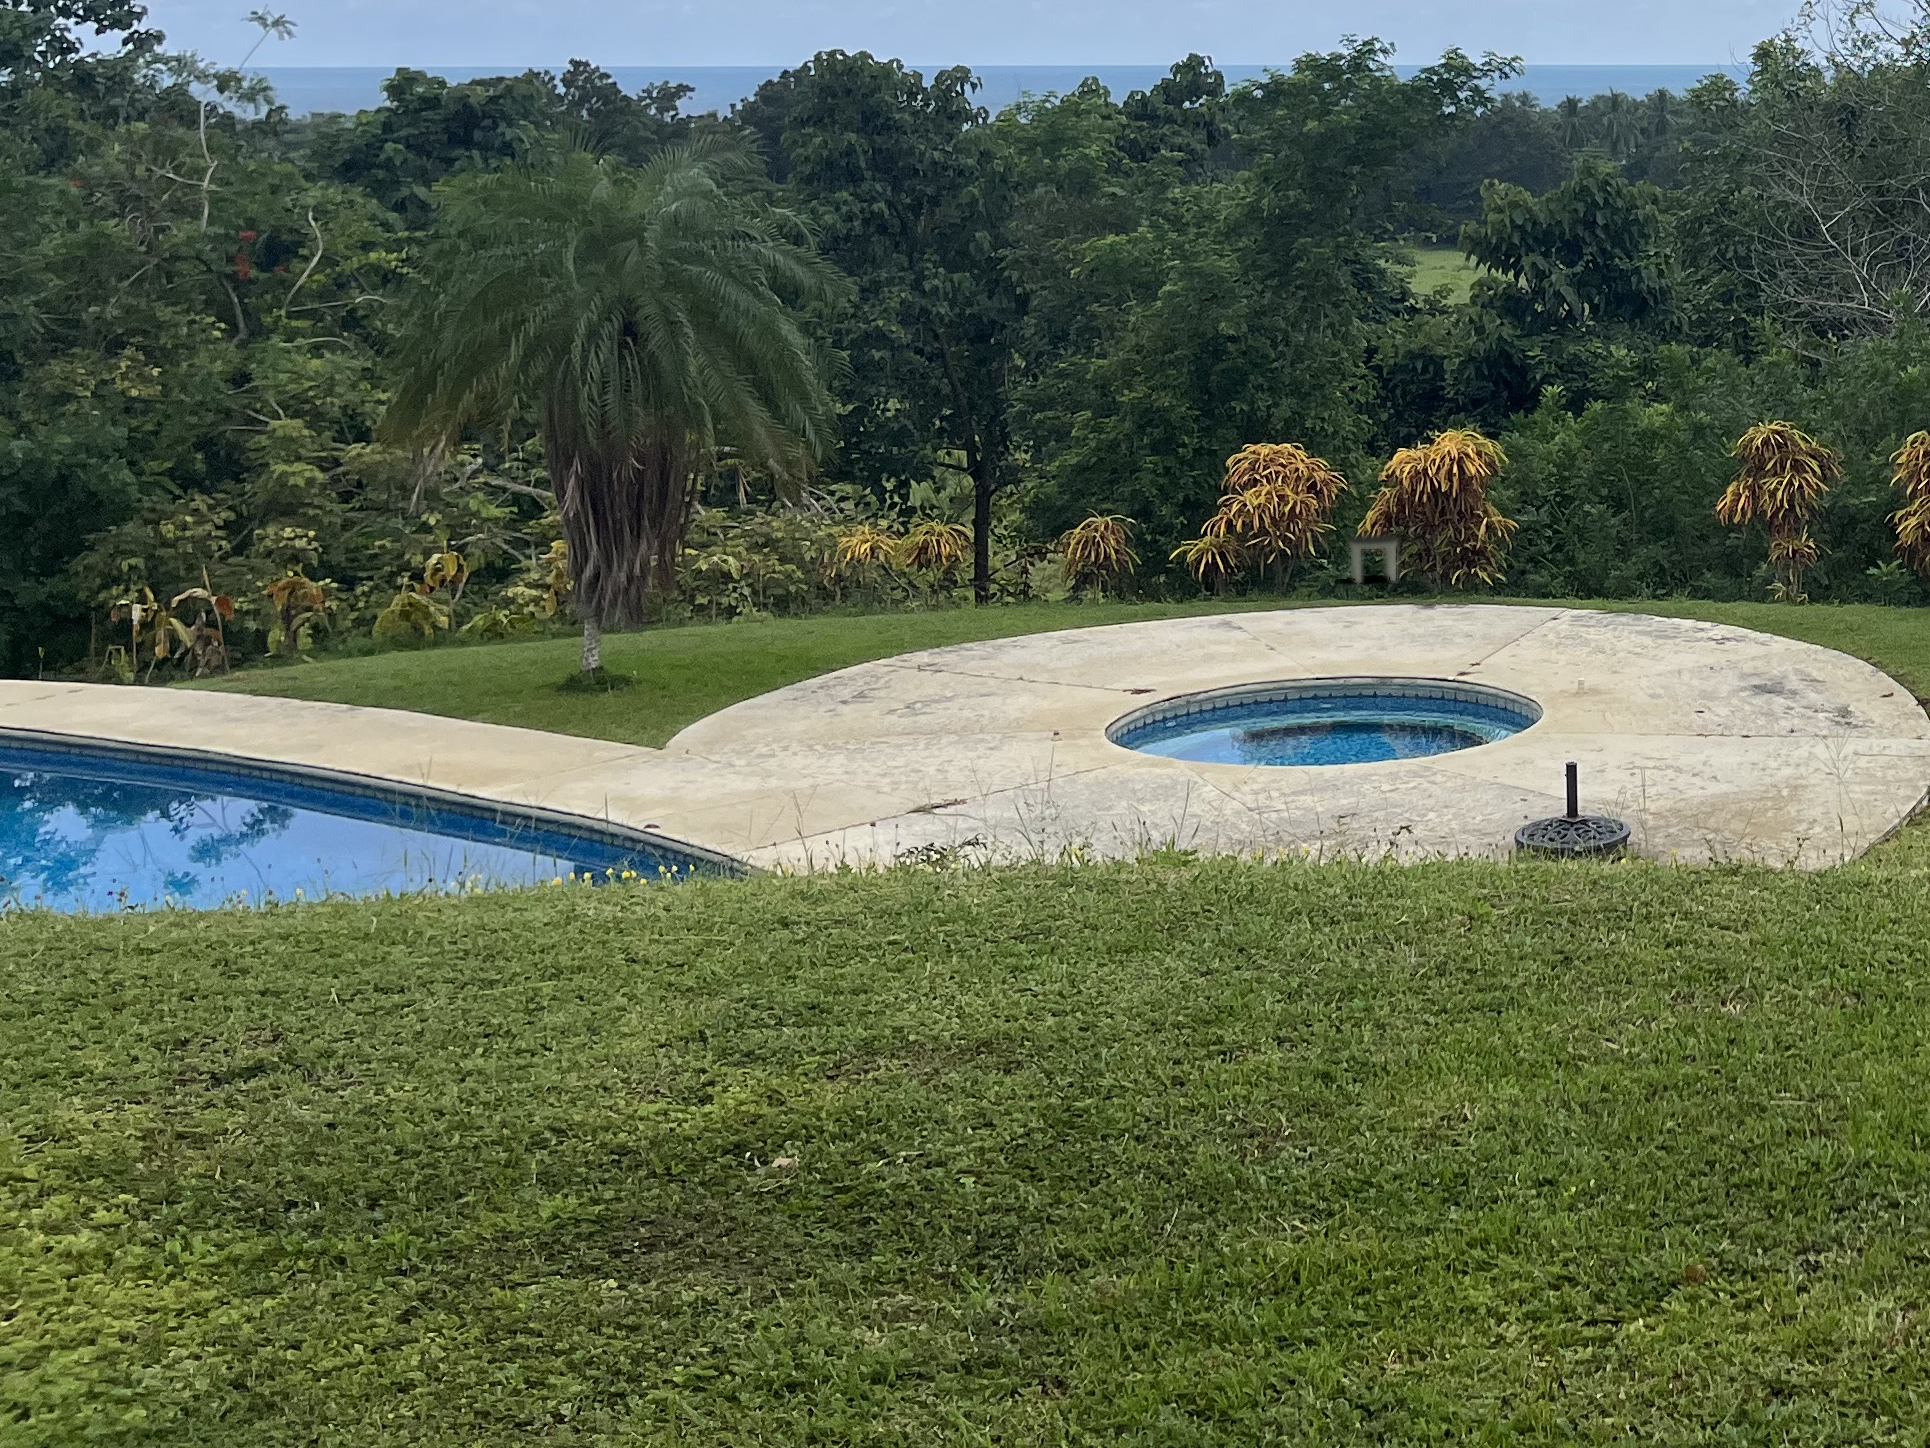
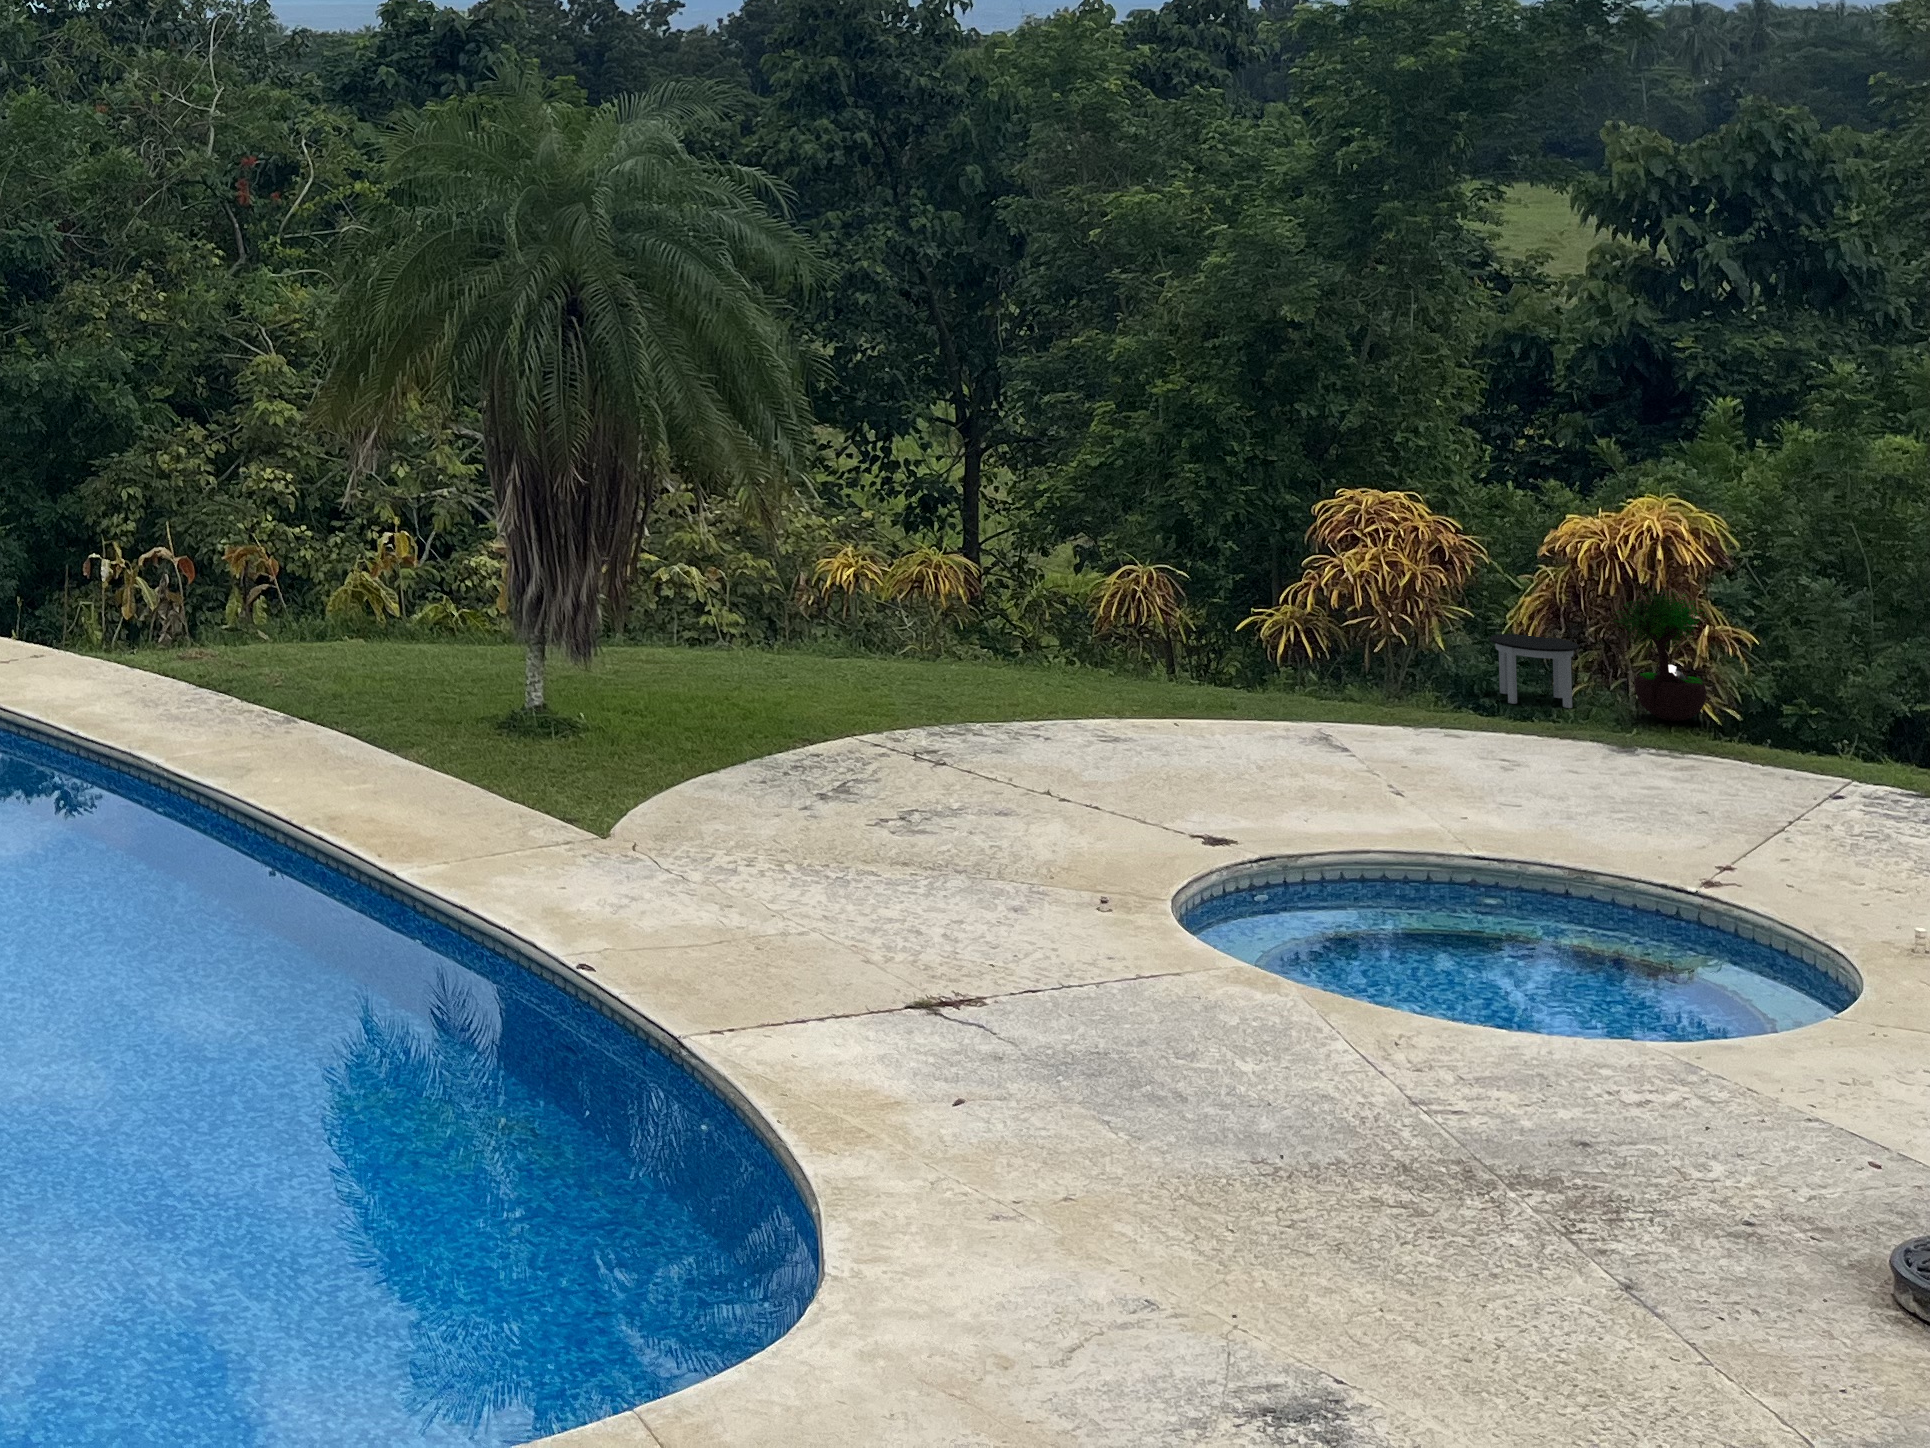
potted tree: none [1422,485,1477,580] -> present [1614,579,1706,721]

